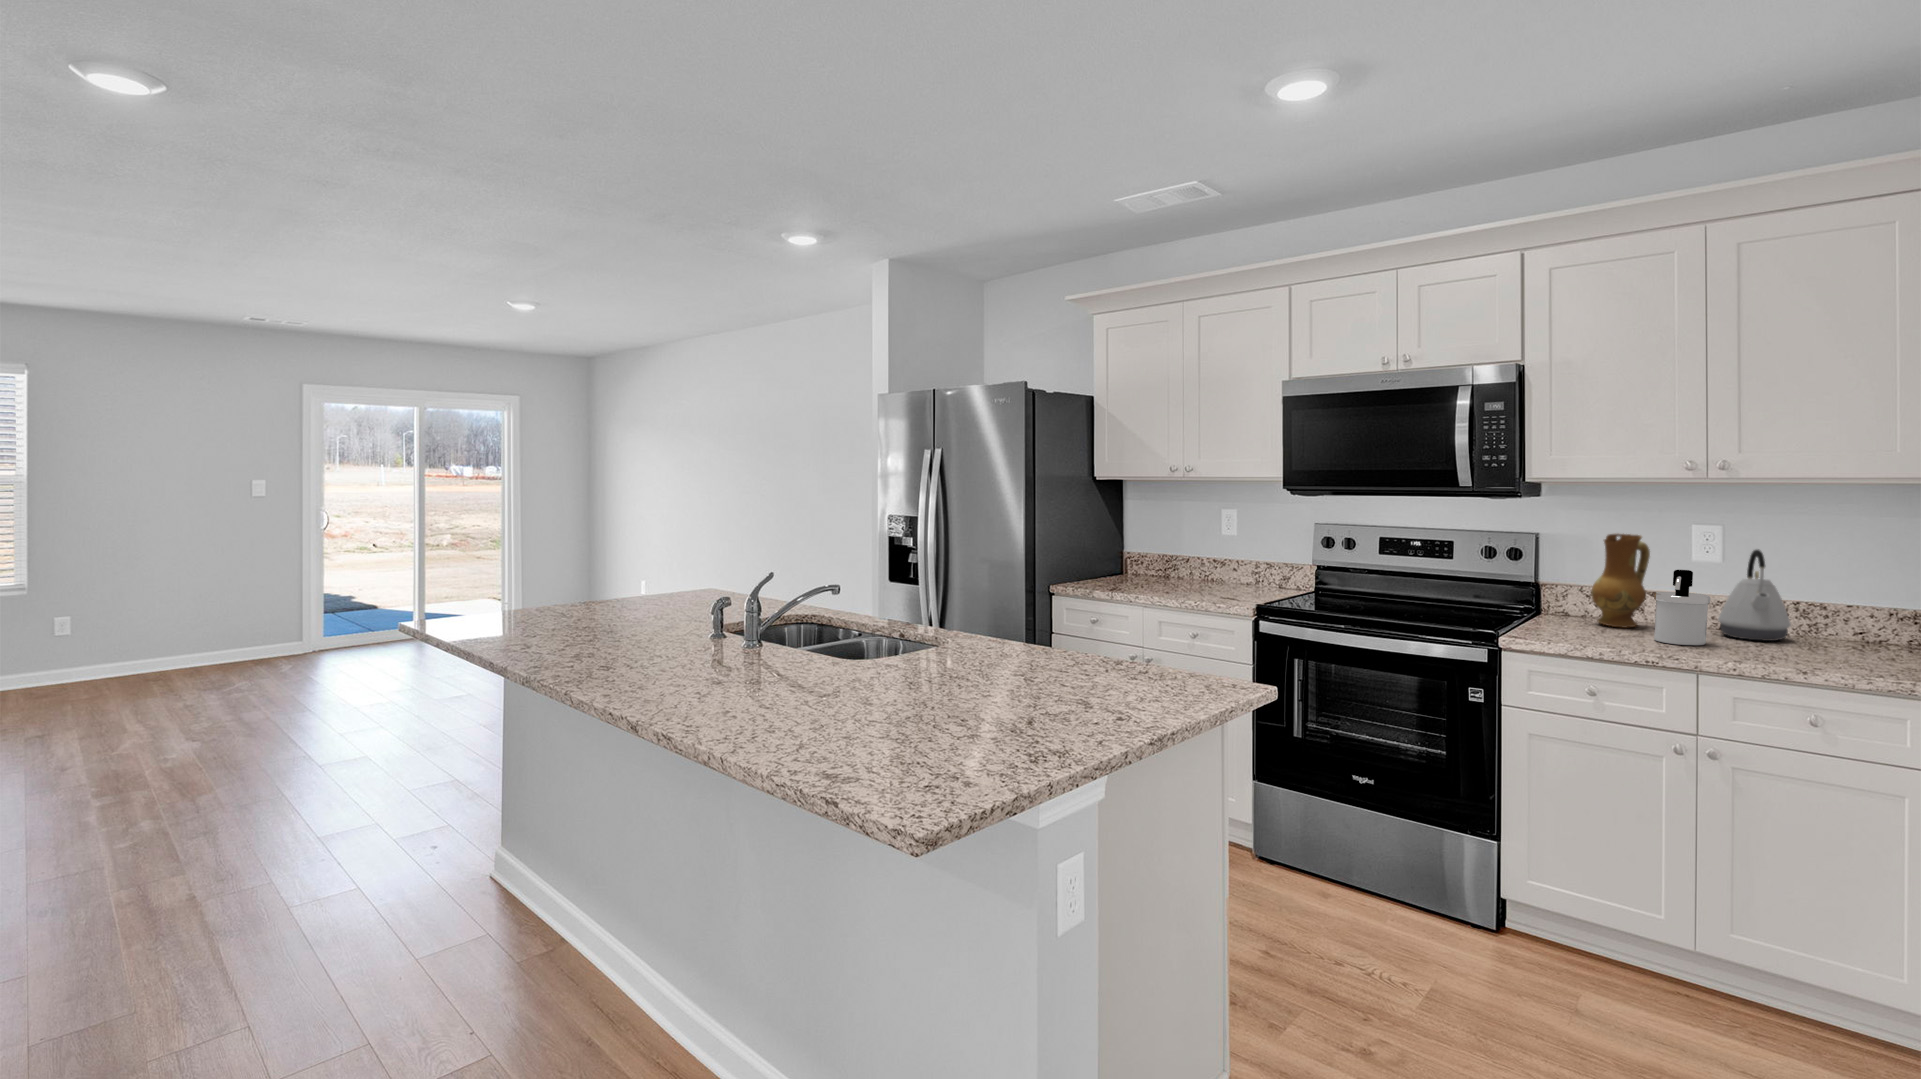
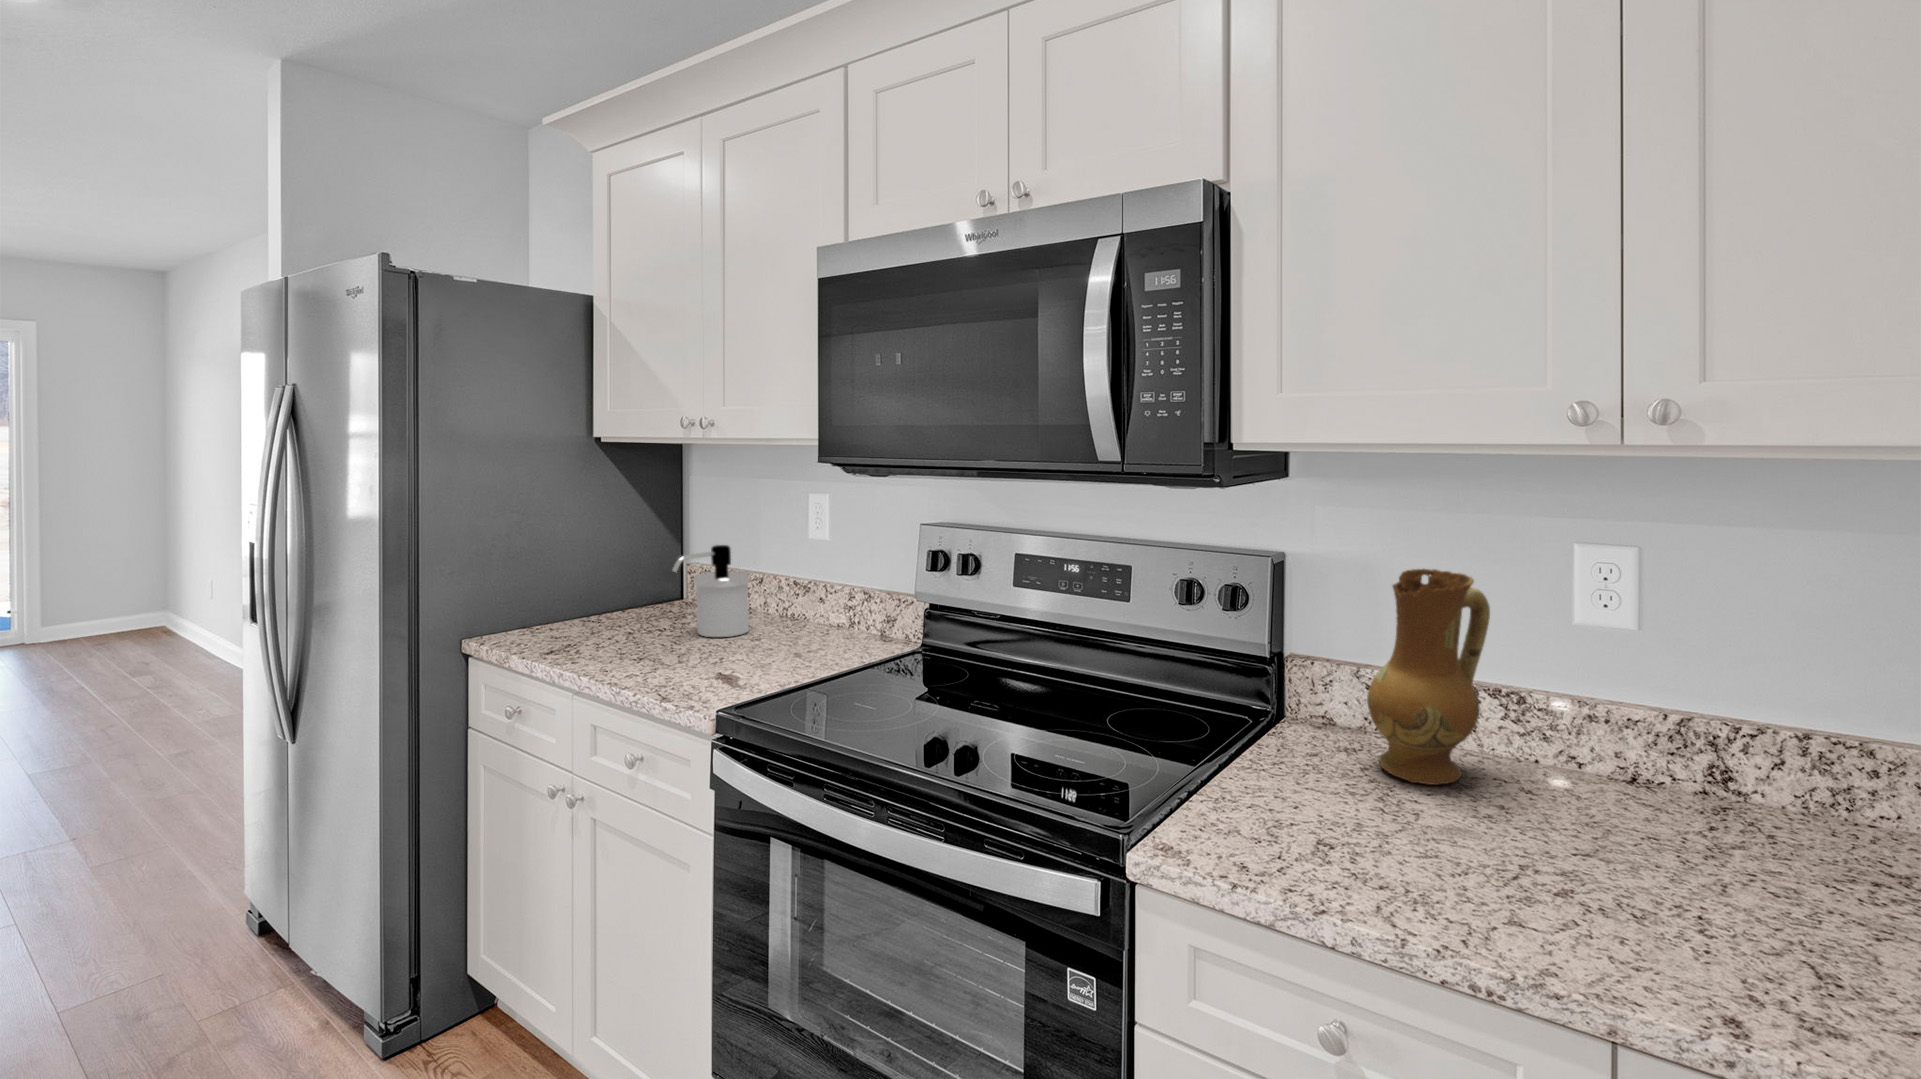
kettle: present [1718,549,1791,641] -> none [1634,620,1807,849]
soap dispenser: present [1654,570,1710,645] -> present [673,545,749,637]

